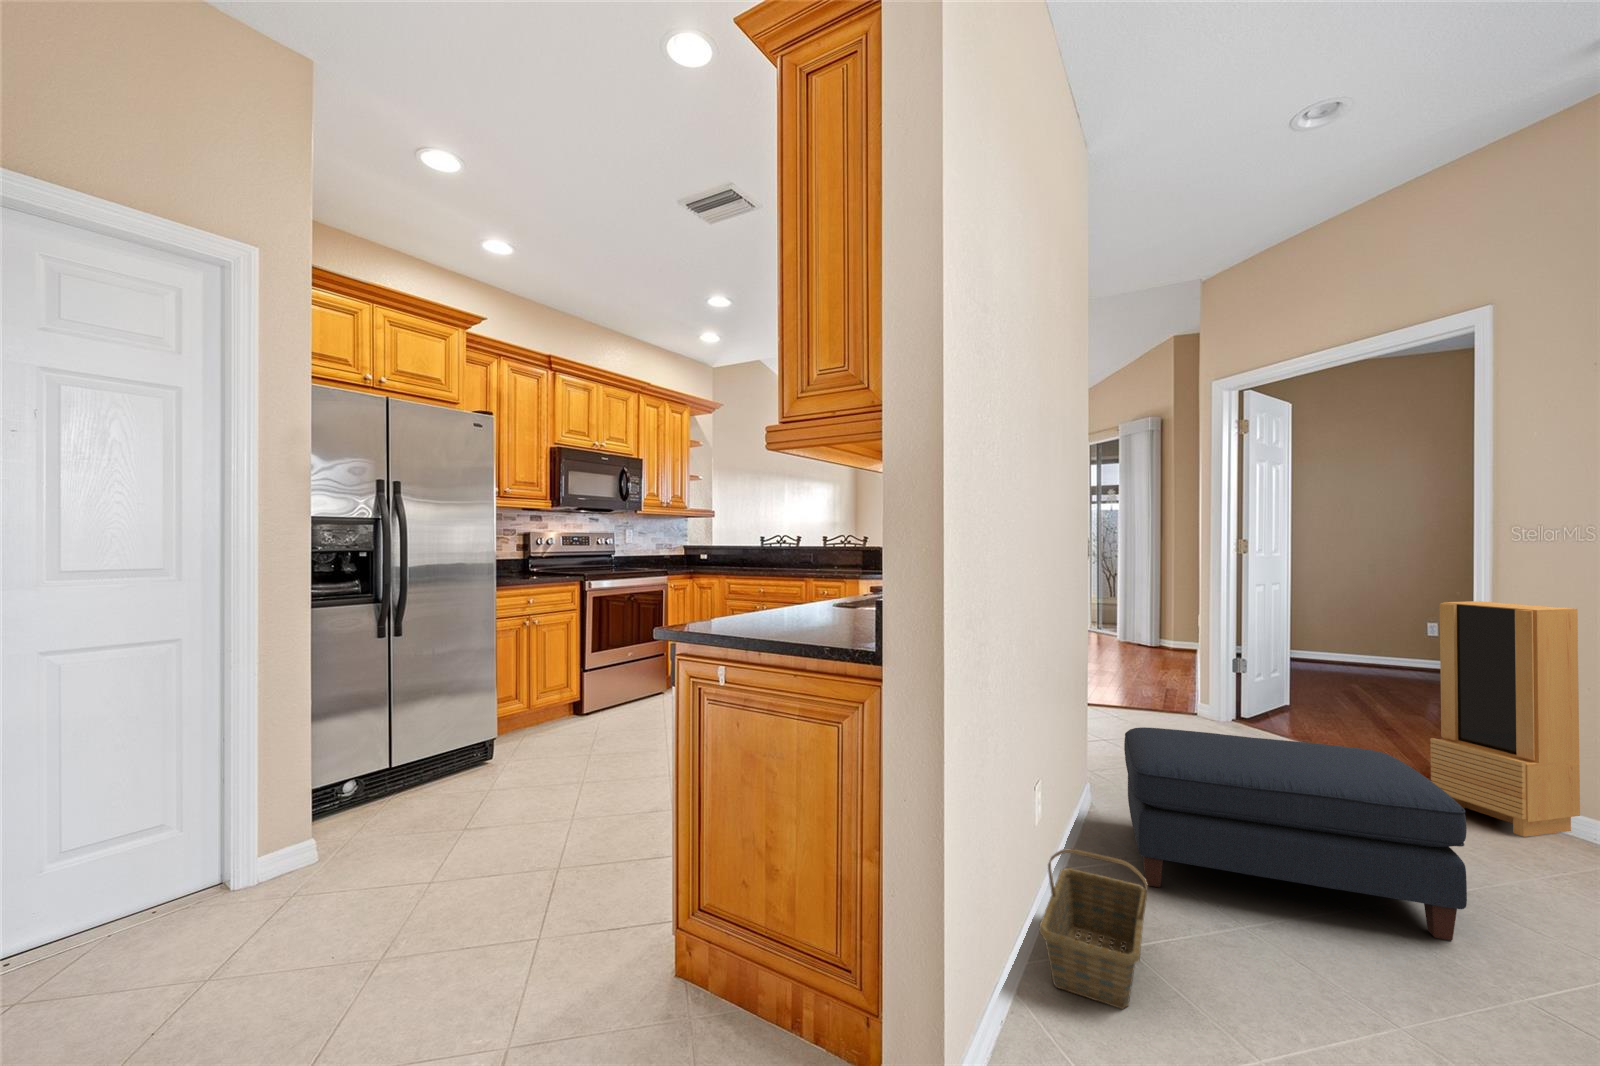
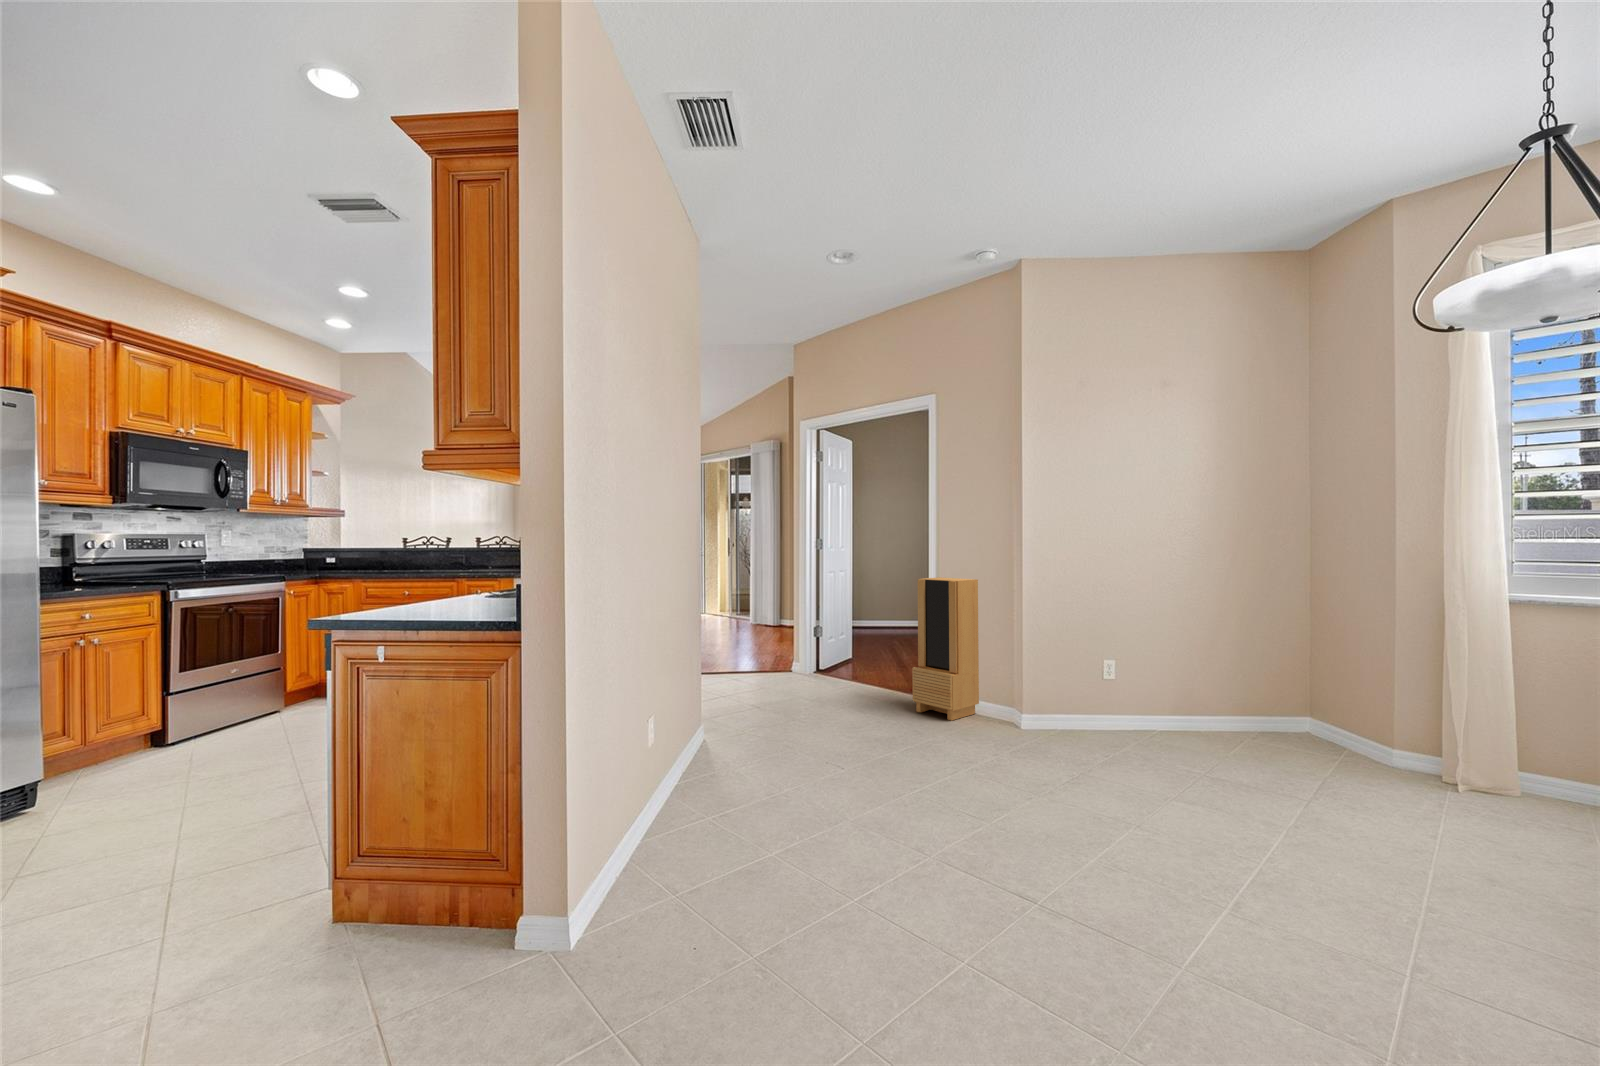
ottoman: present [1124,727,1467,940] -> none [721,675,900,785]
basket: present [1039,849,1148,1009] -> none [643,759,721,854]

